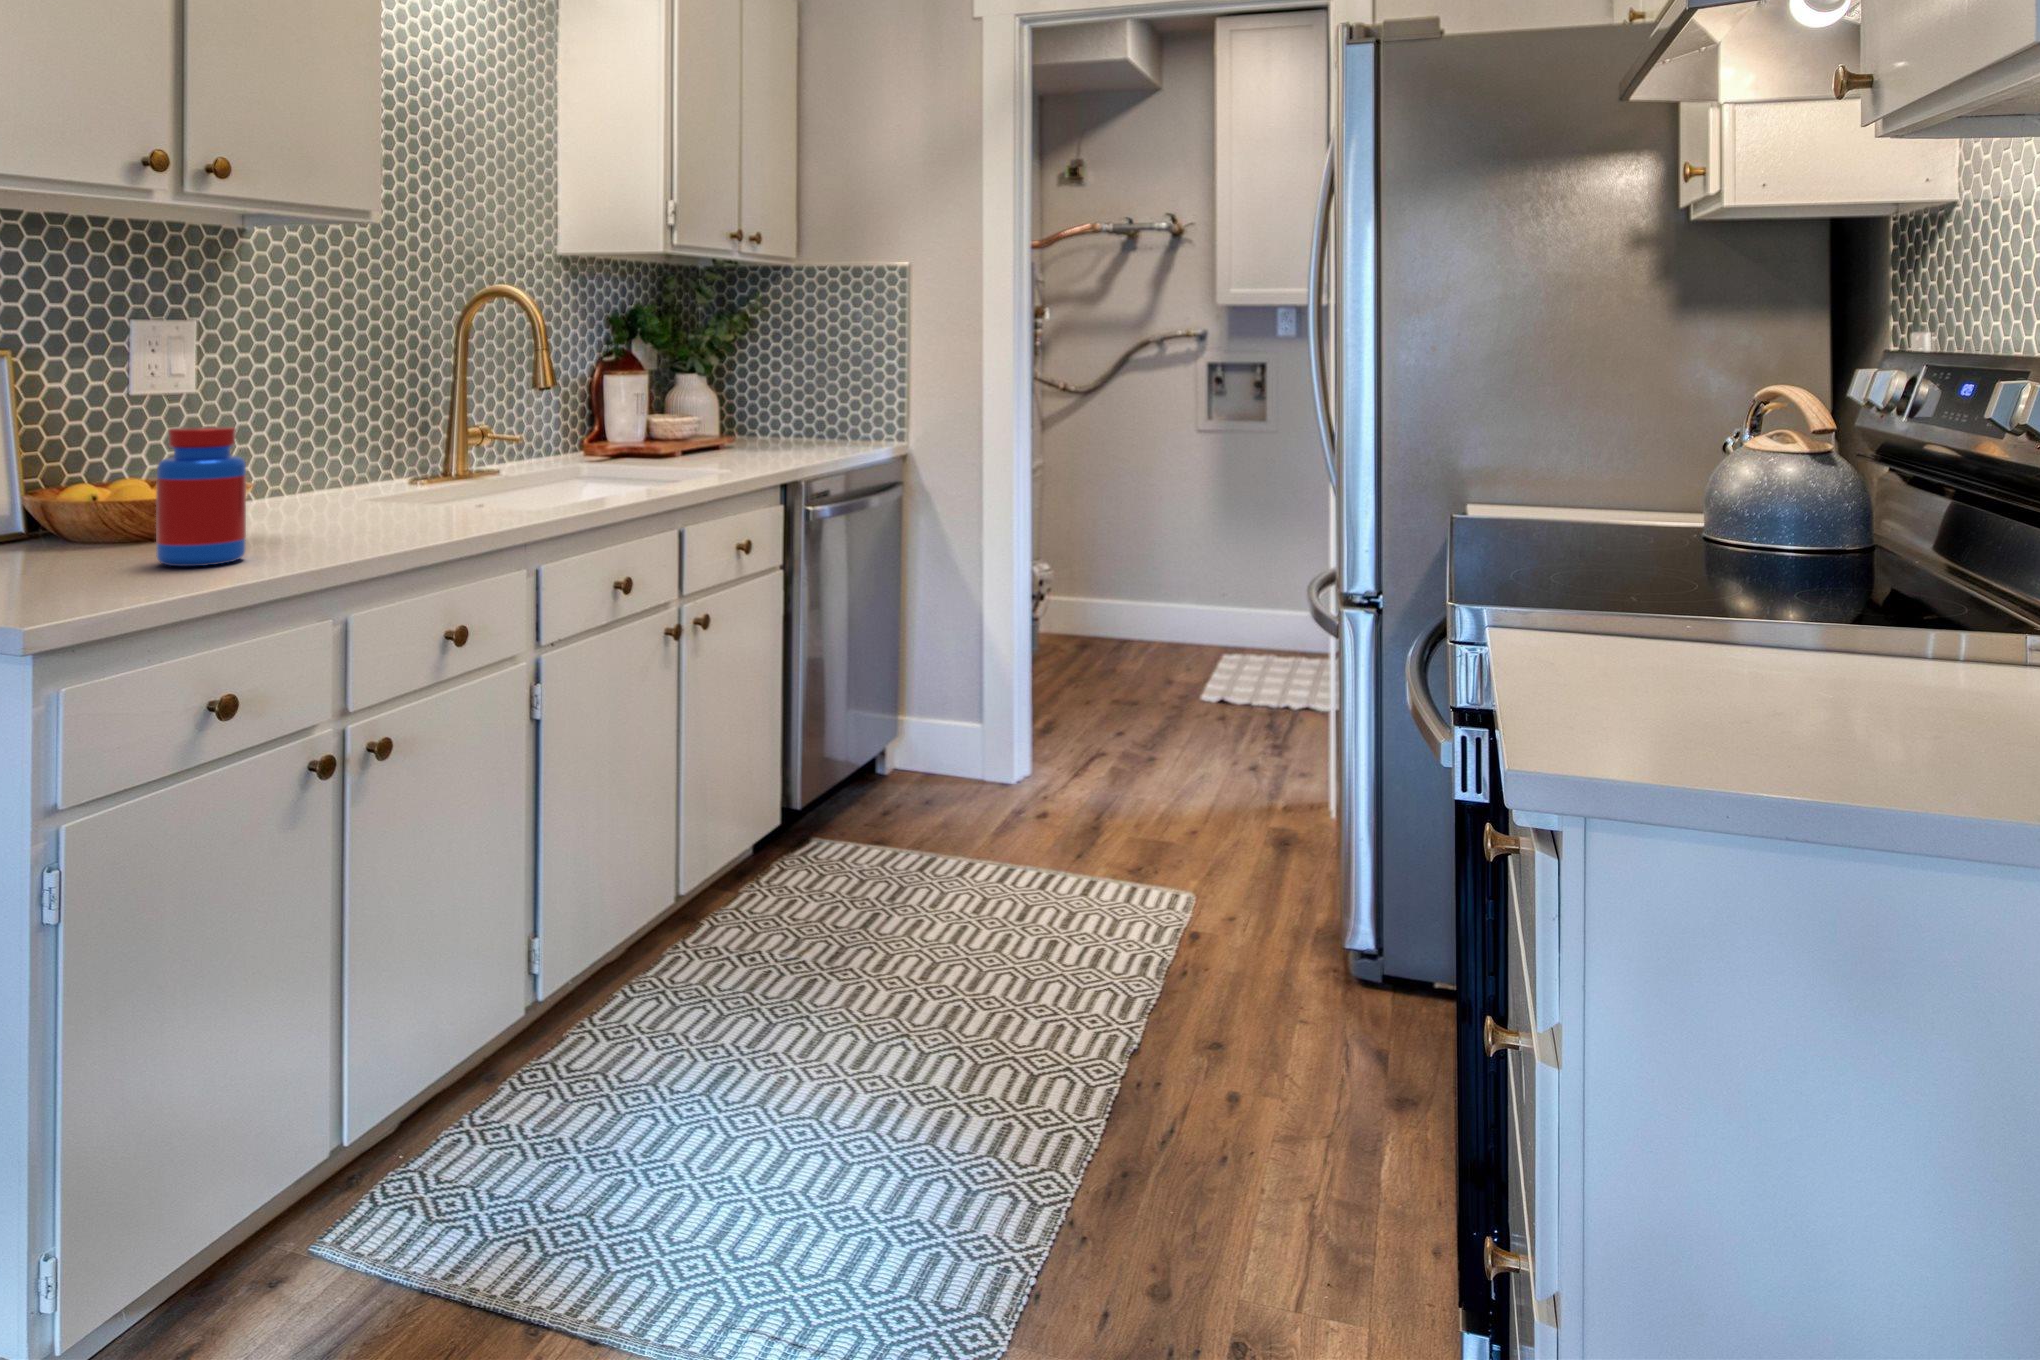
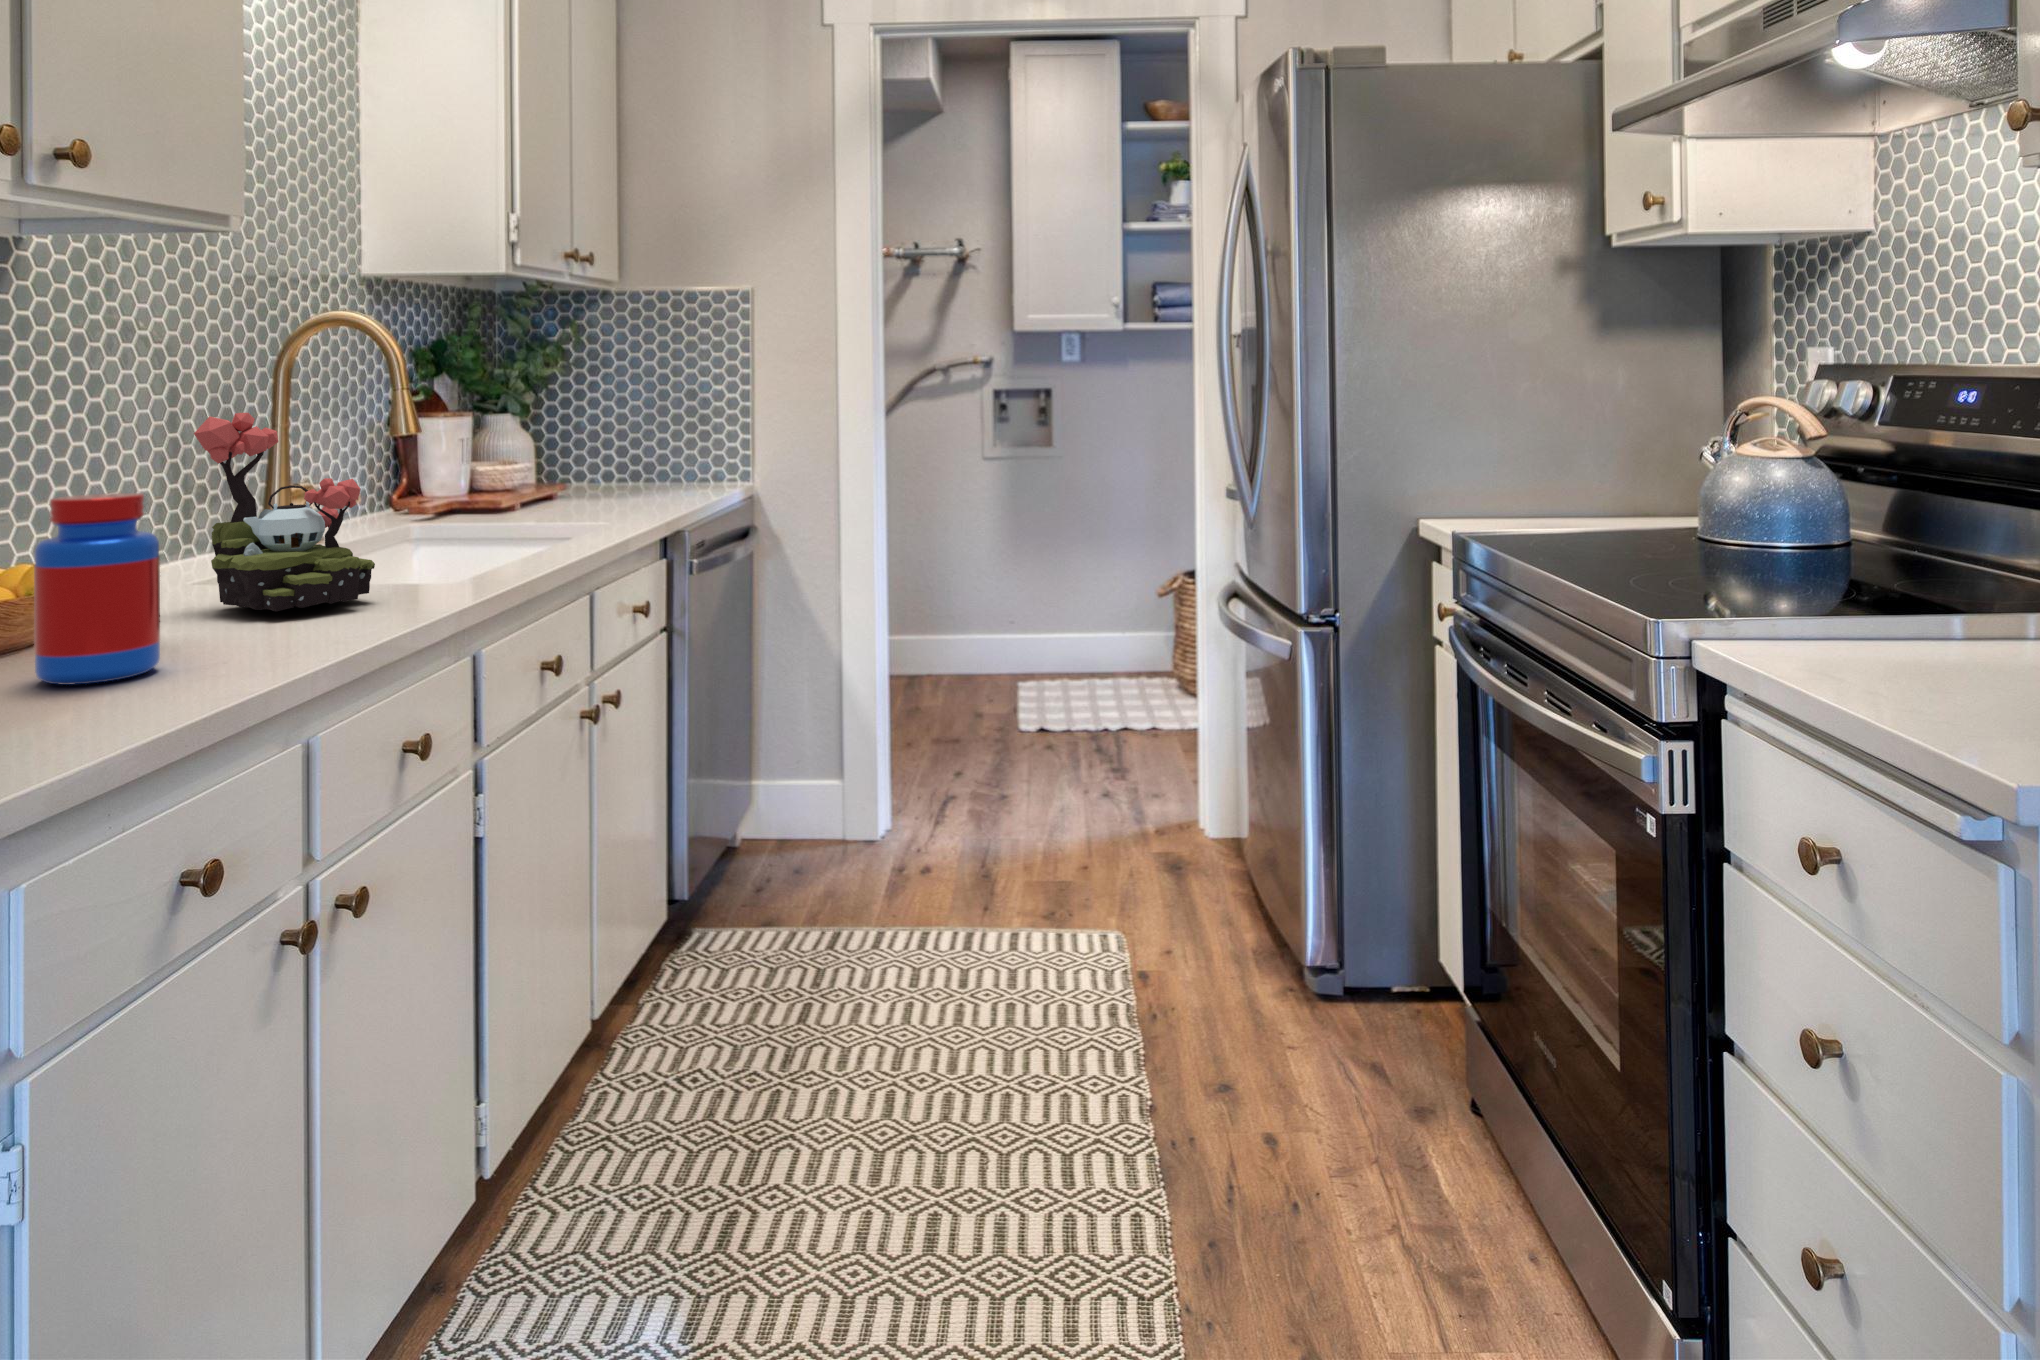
plant: none [330,368,456,525] -> present [194,413,375,611]

